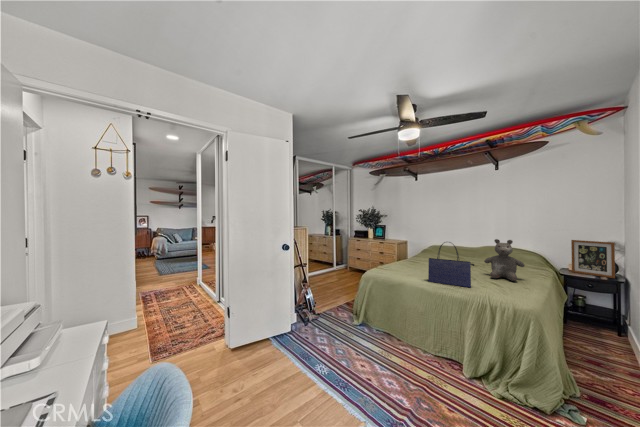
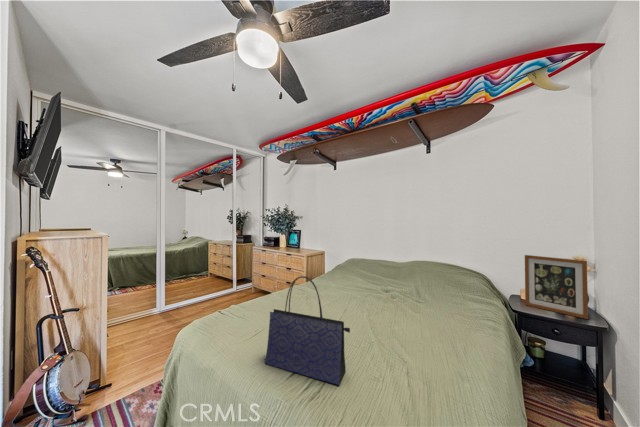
teddy bear: present [484,239,525,281] -> none [394,261,456,347]

